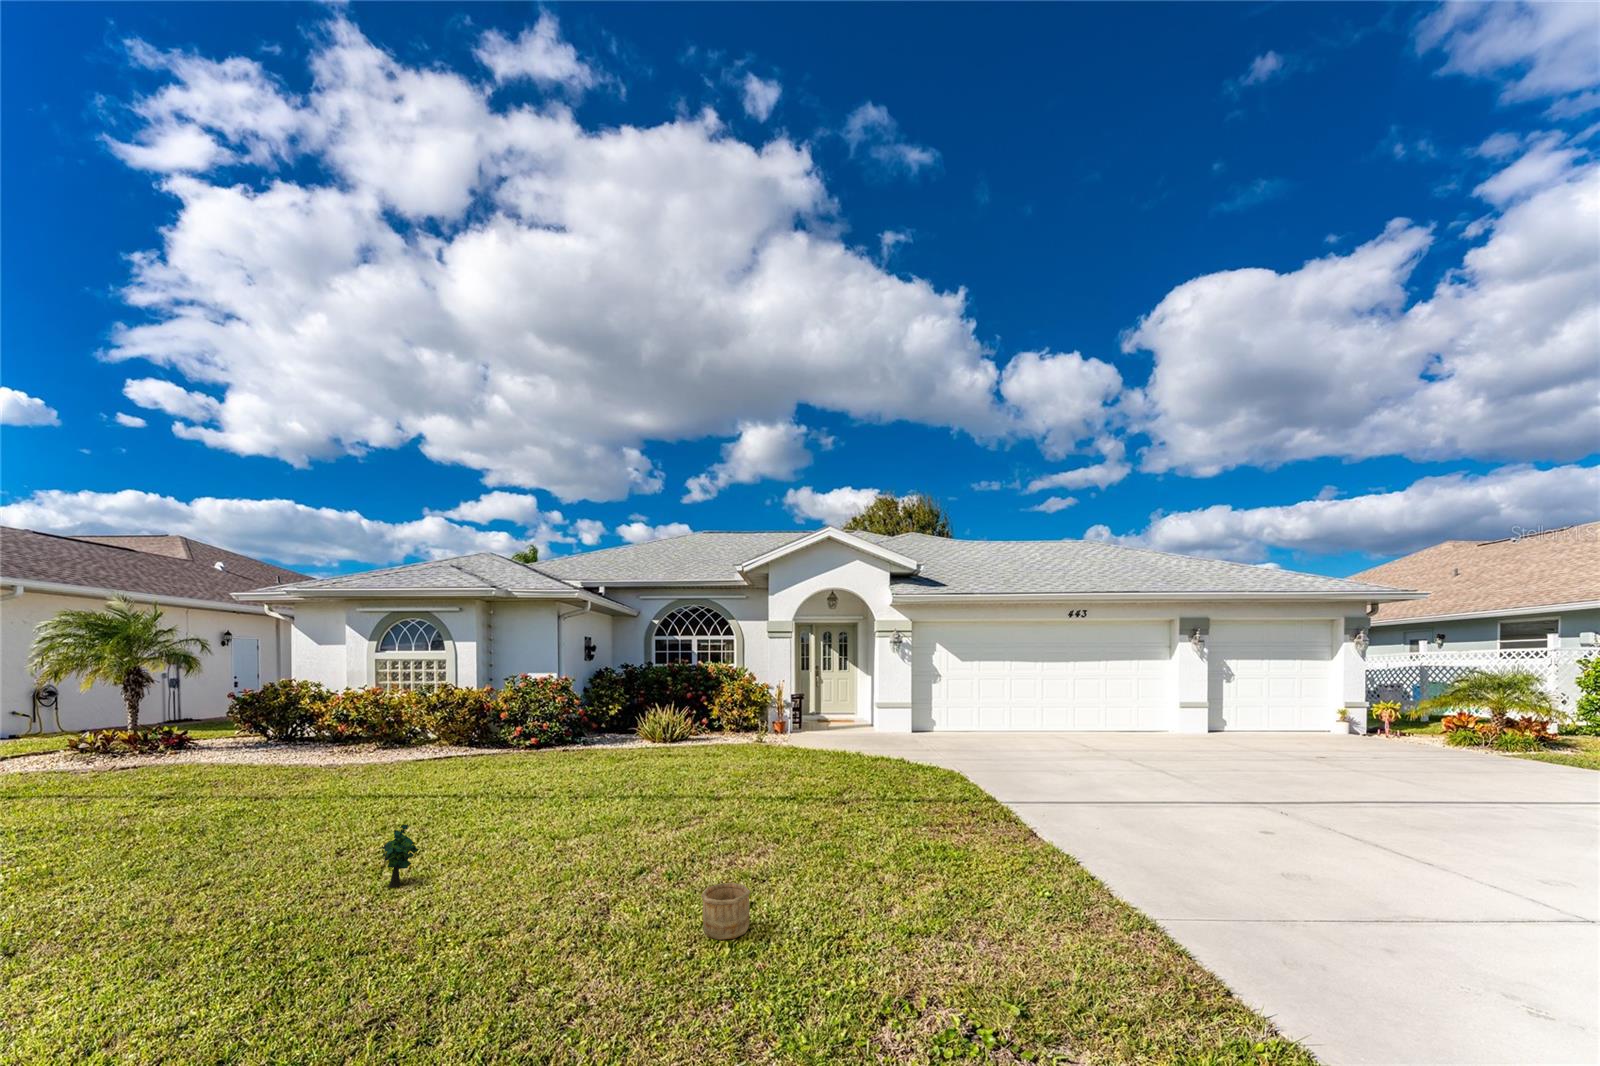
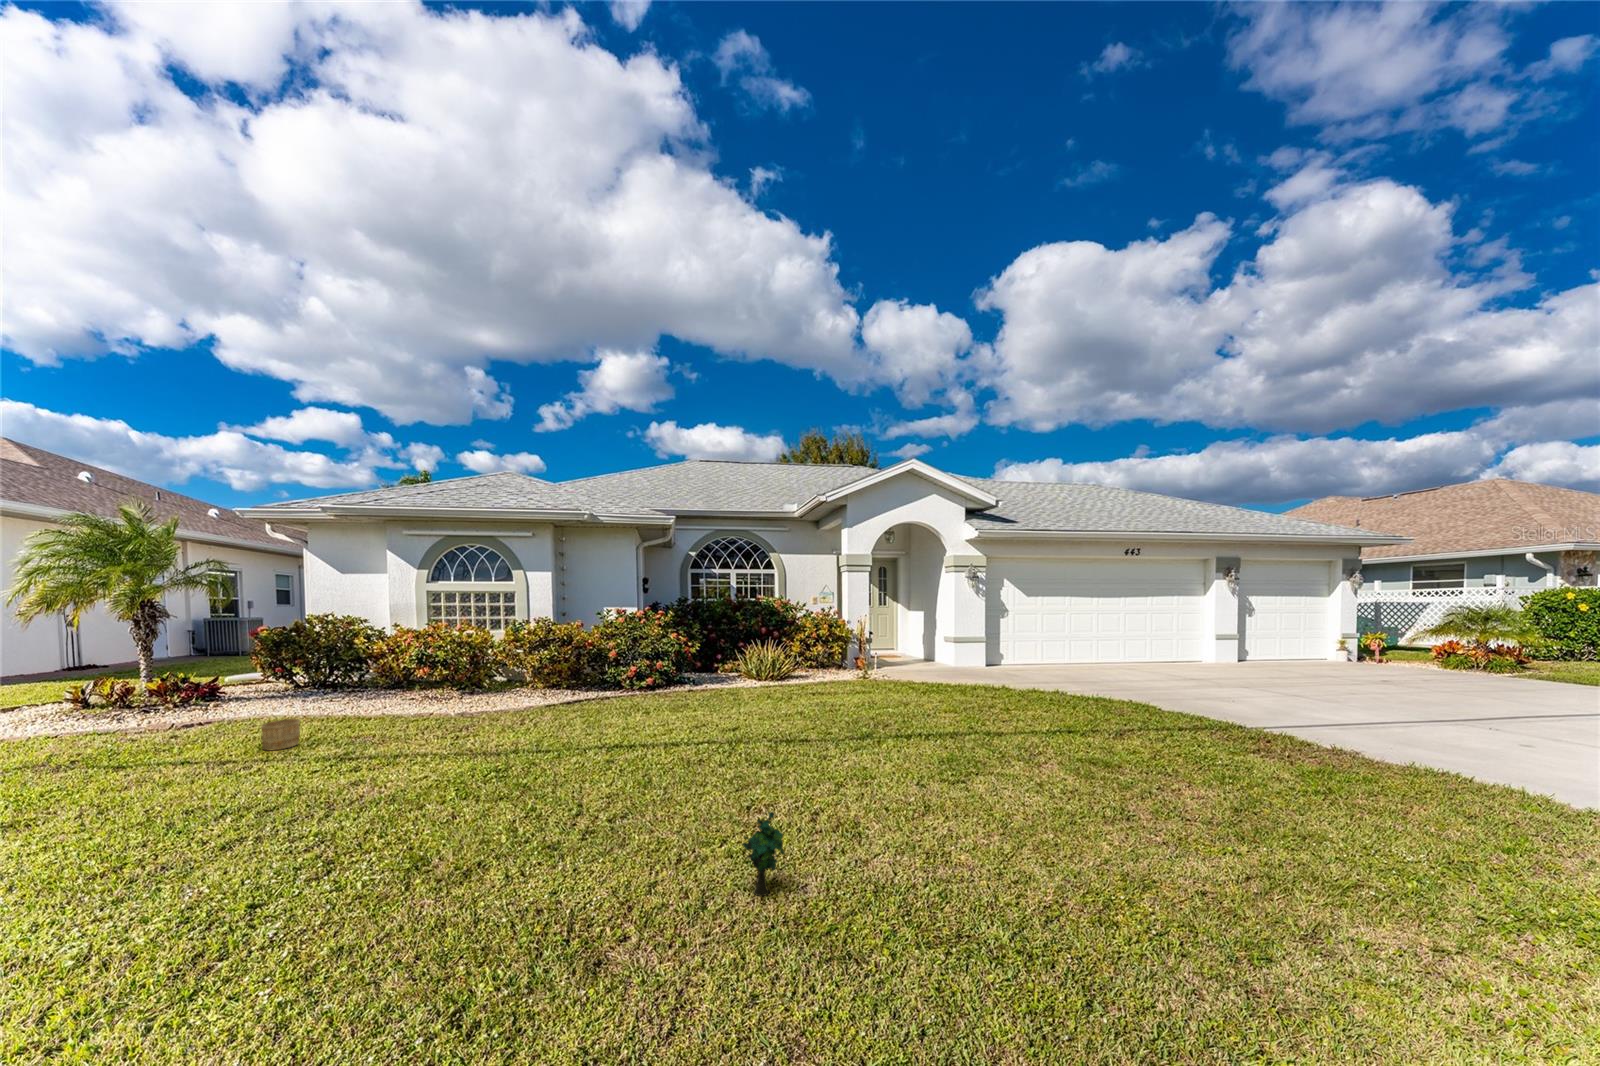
wooden bucket: present [701,883,750,940] -> present [261,719,300,750]

